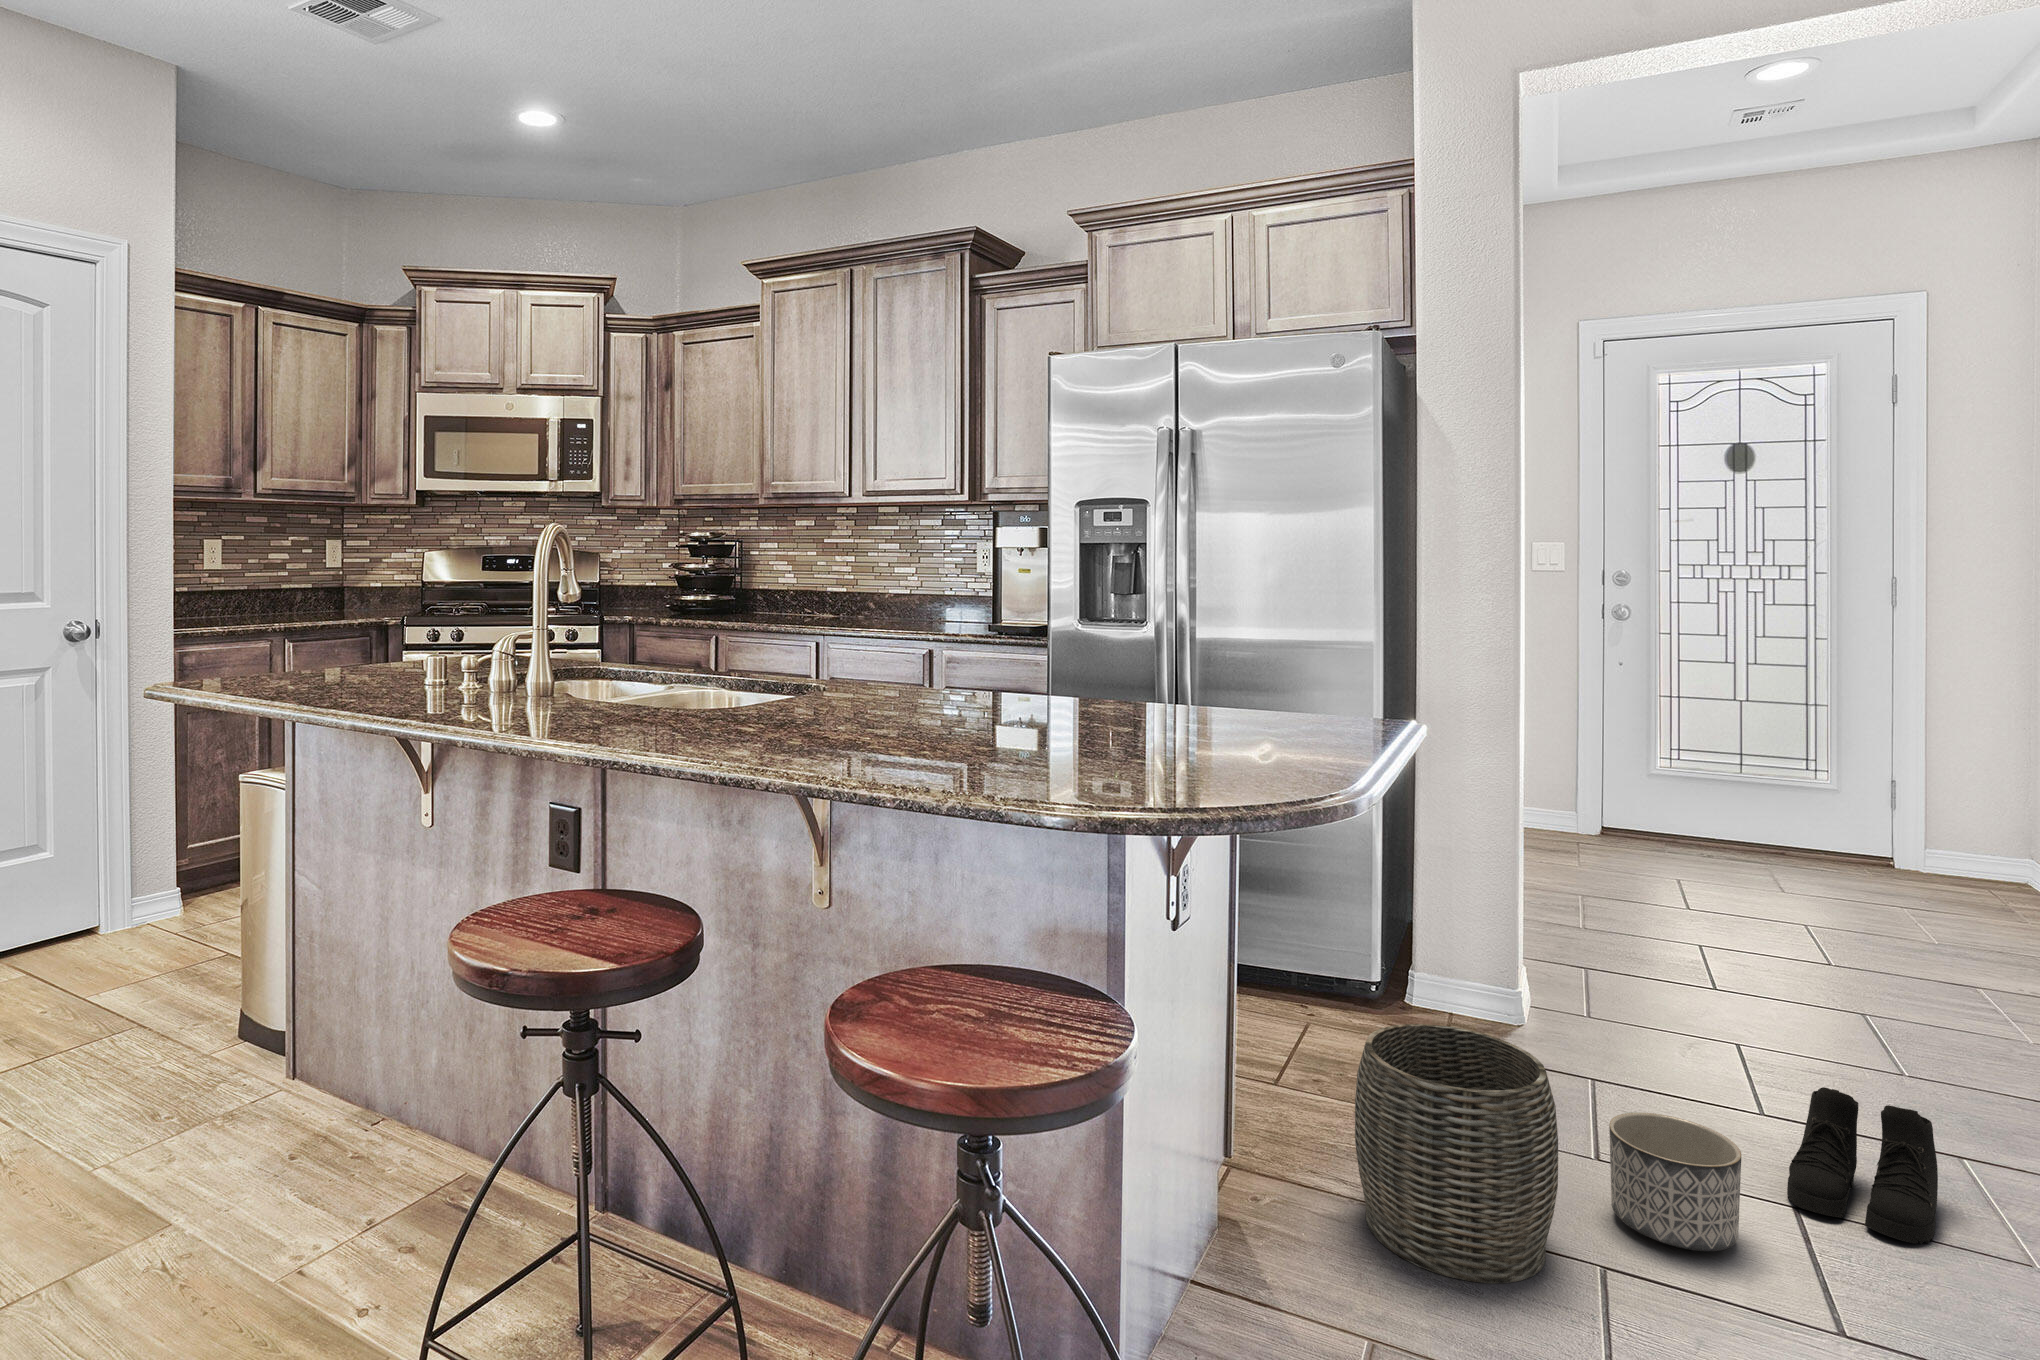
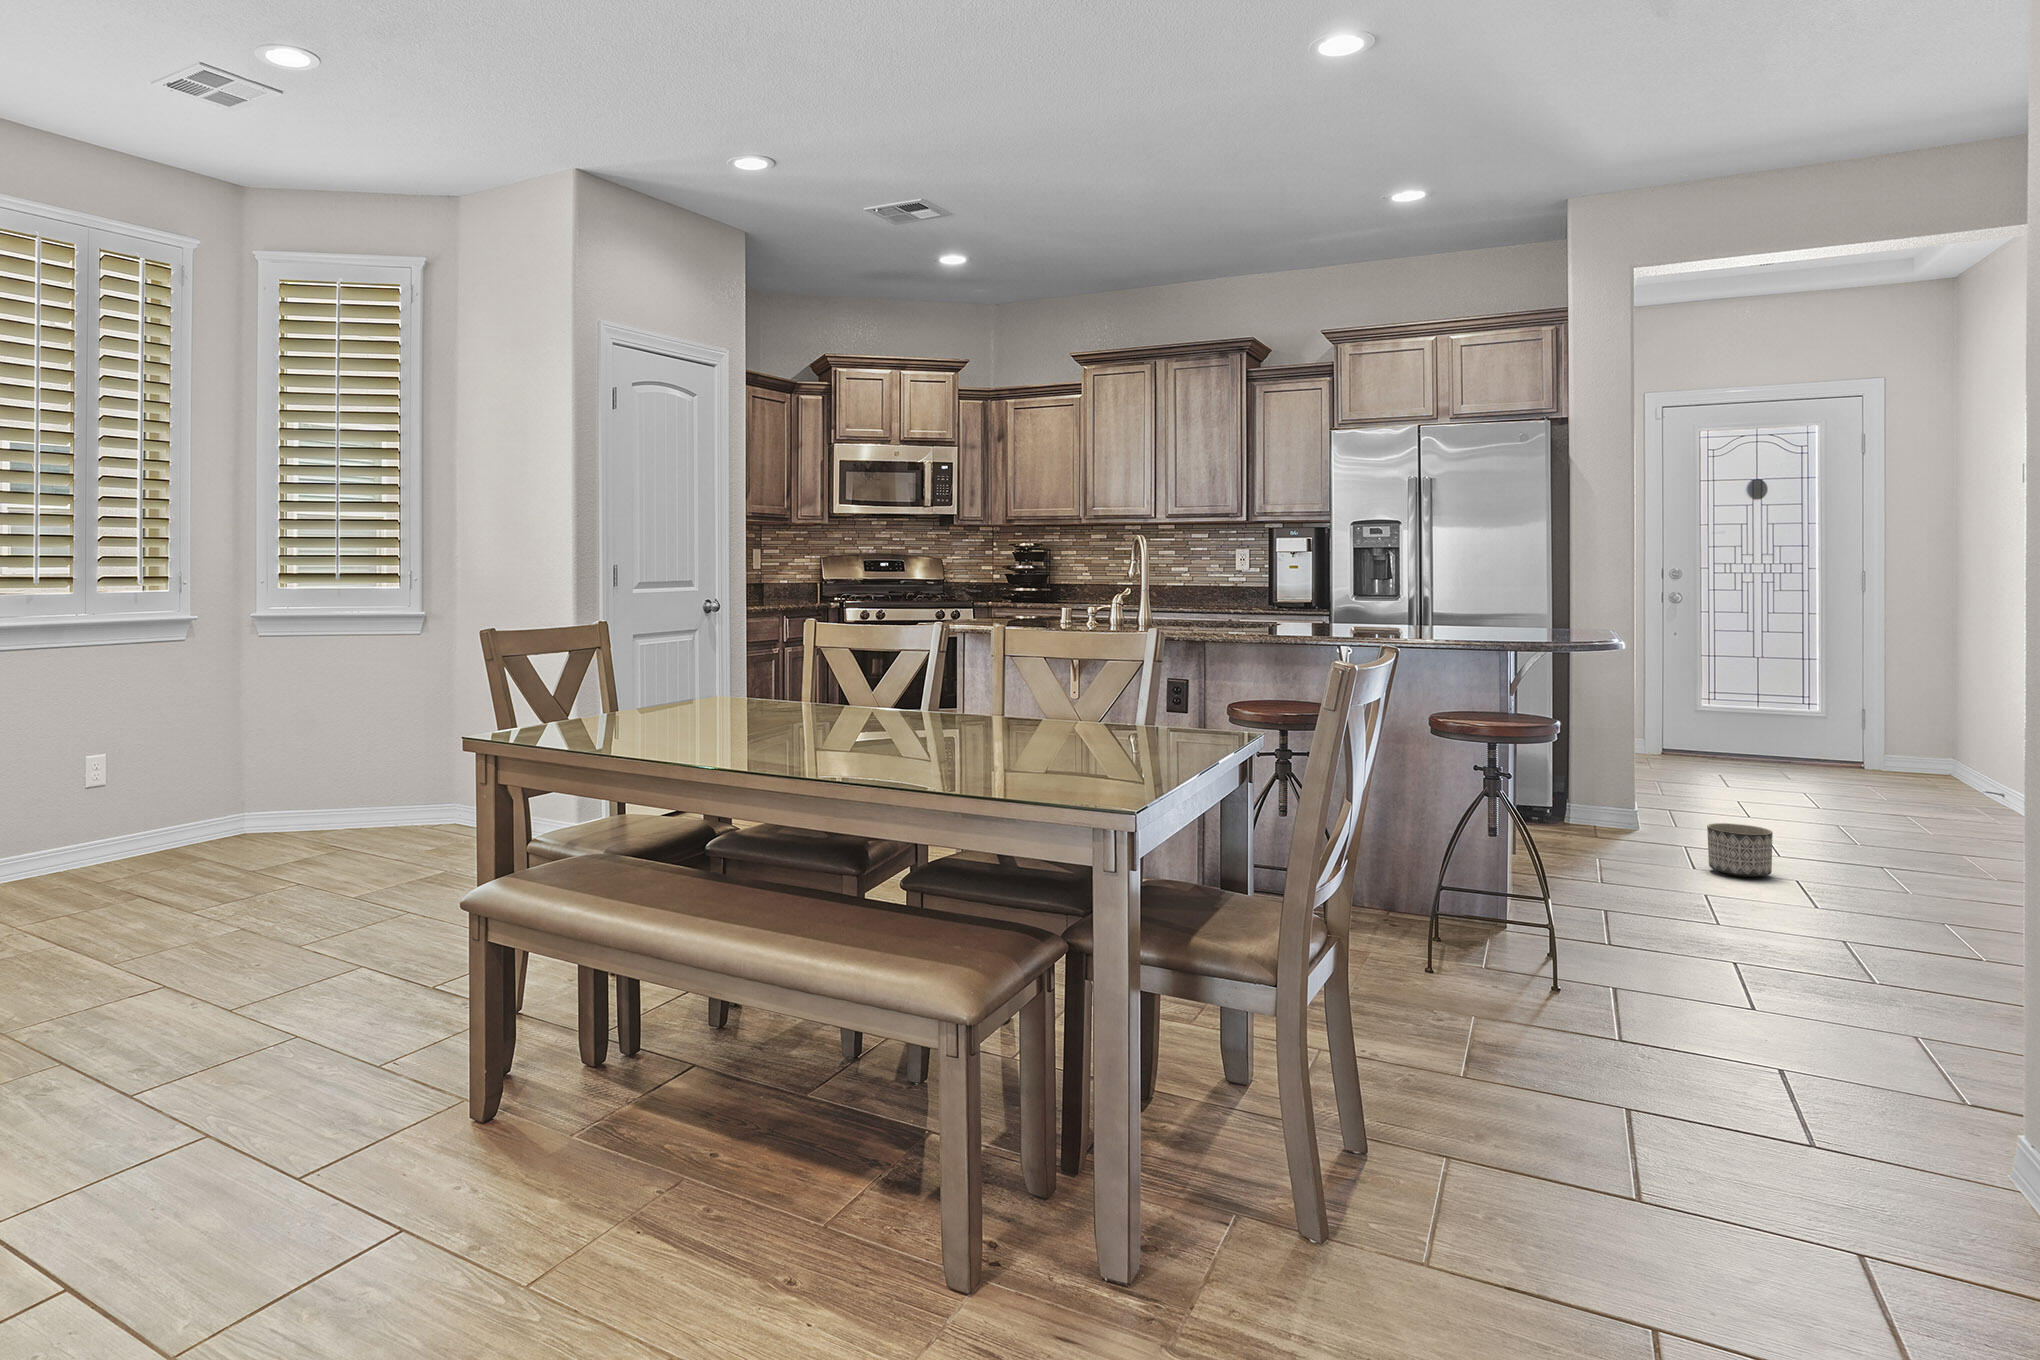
woven basket: present [1355,1024,1558,1283] -> none [1582,782,1687,886]
boots: present [1787,1087,1938,1244] -> none [1795,814,1868,875]

